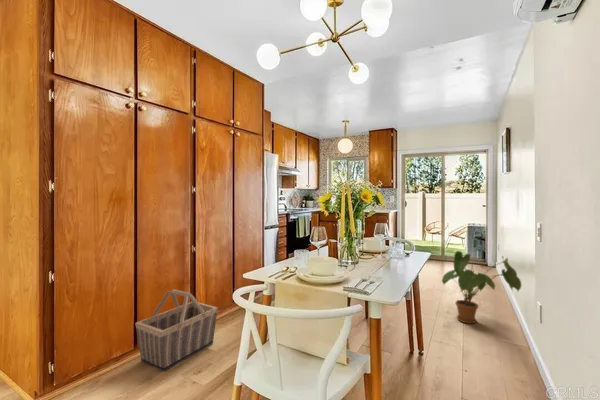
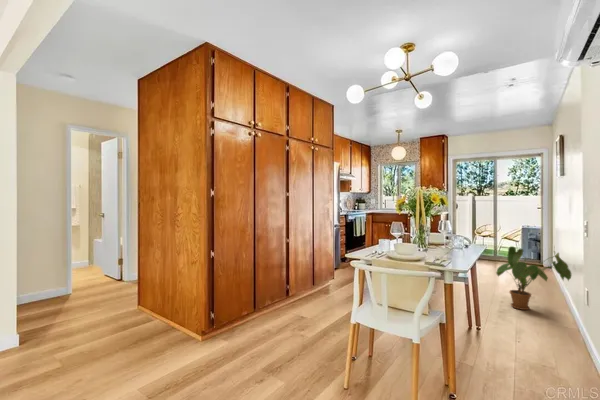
basket: present [135,289,218,371] -> none [255,270,310,328]

